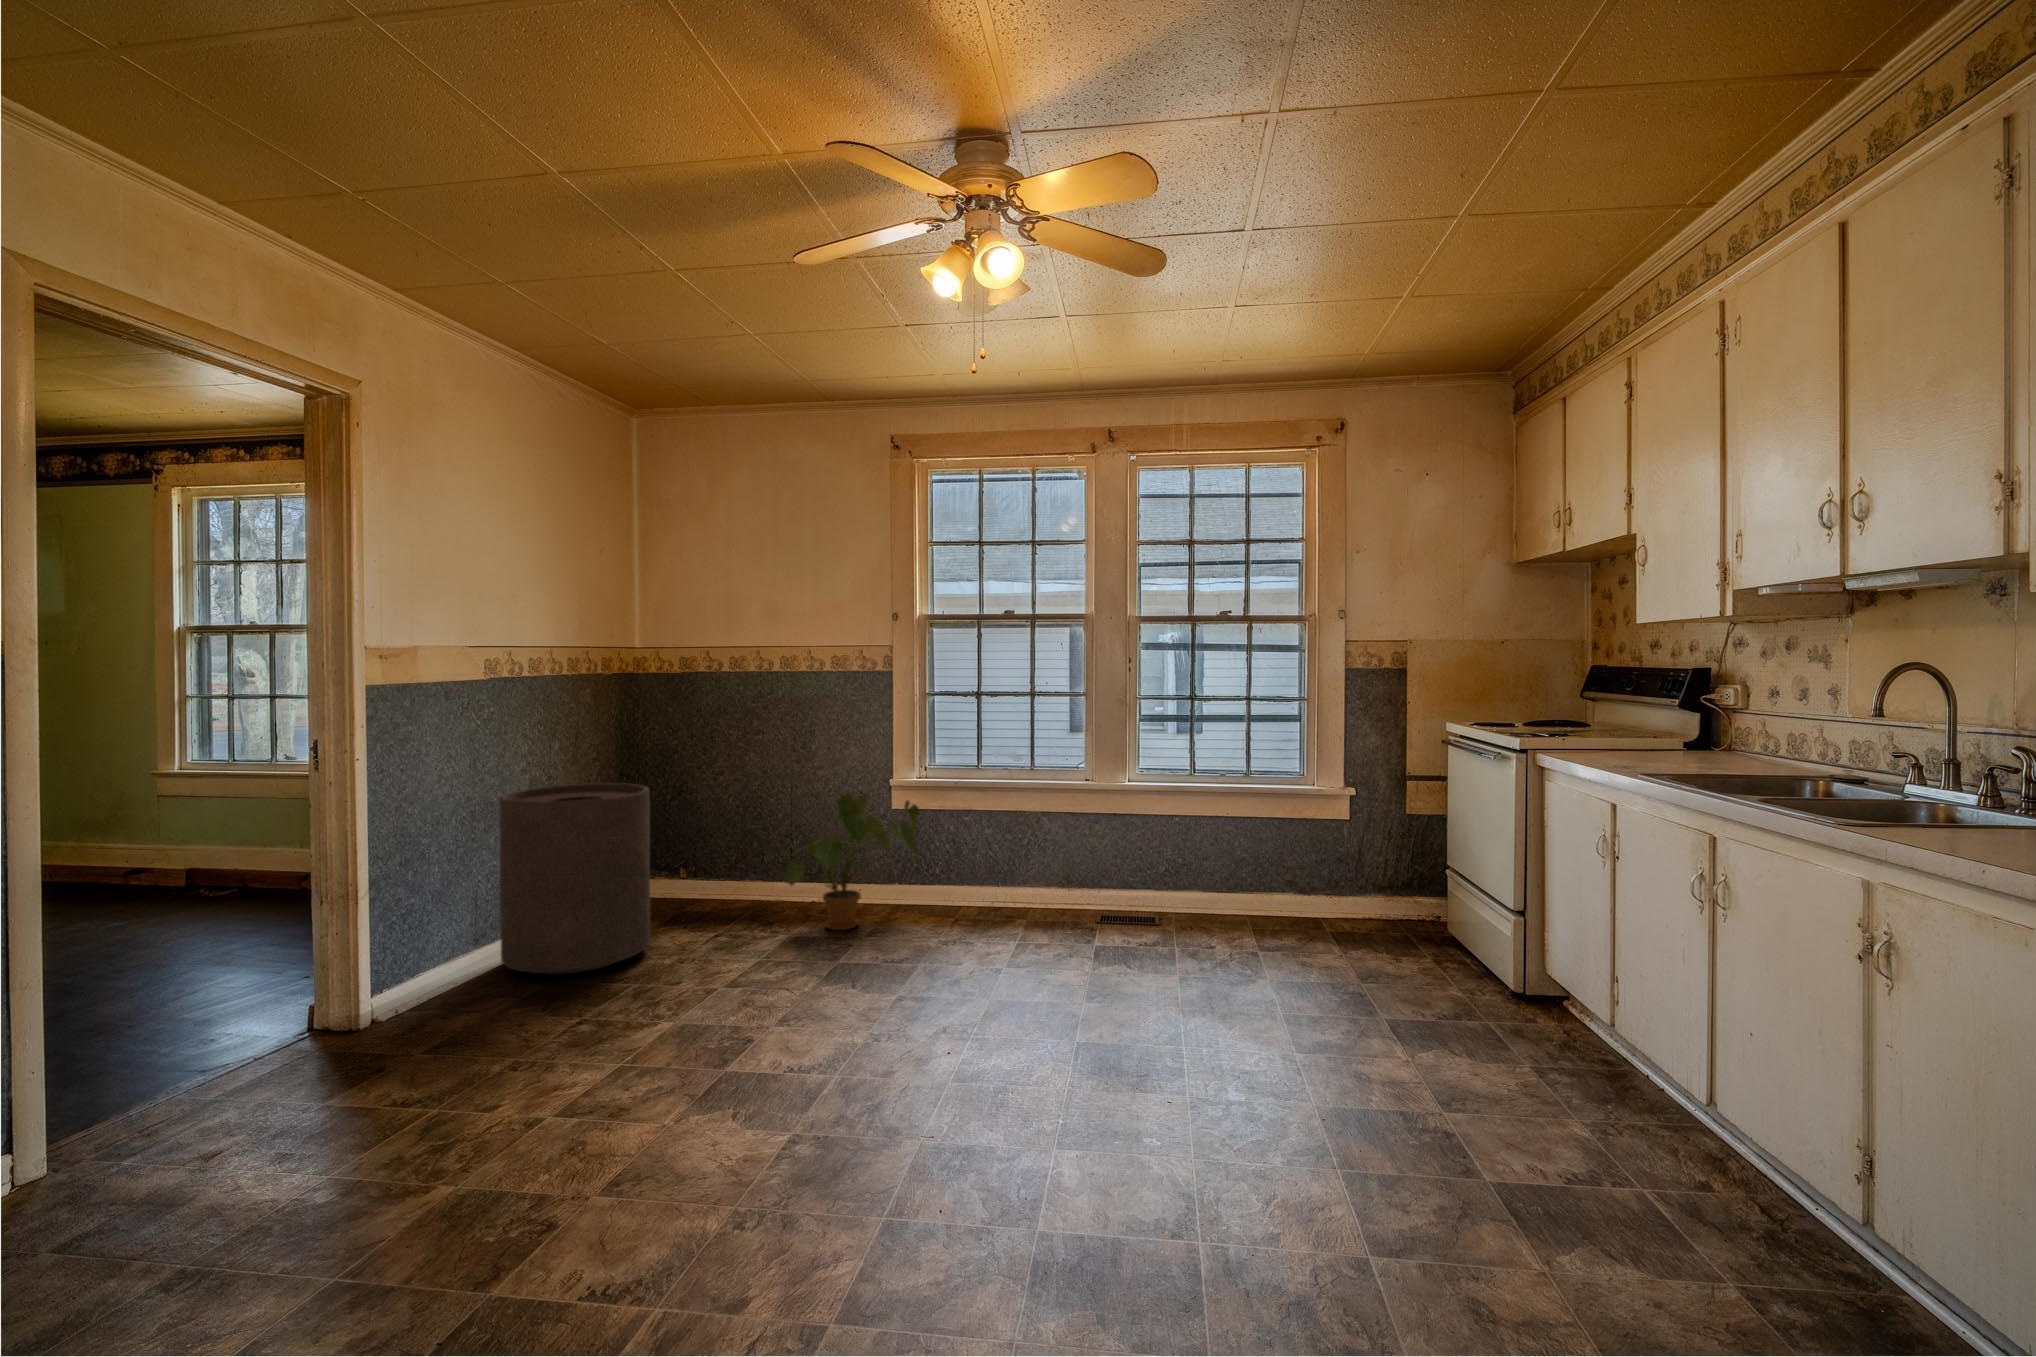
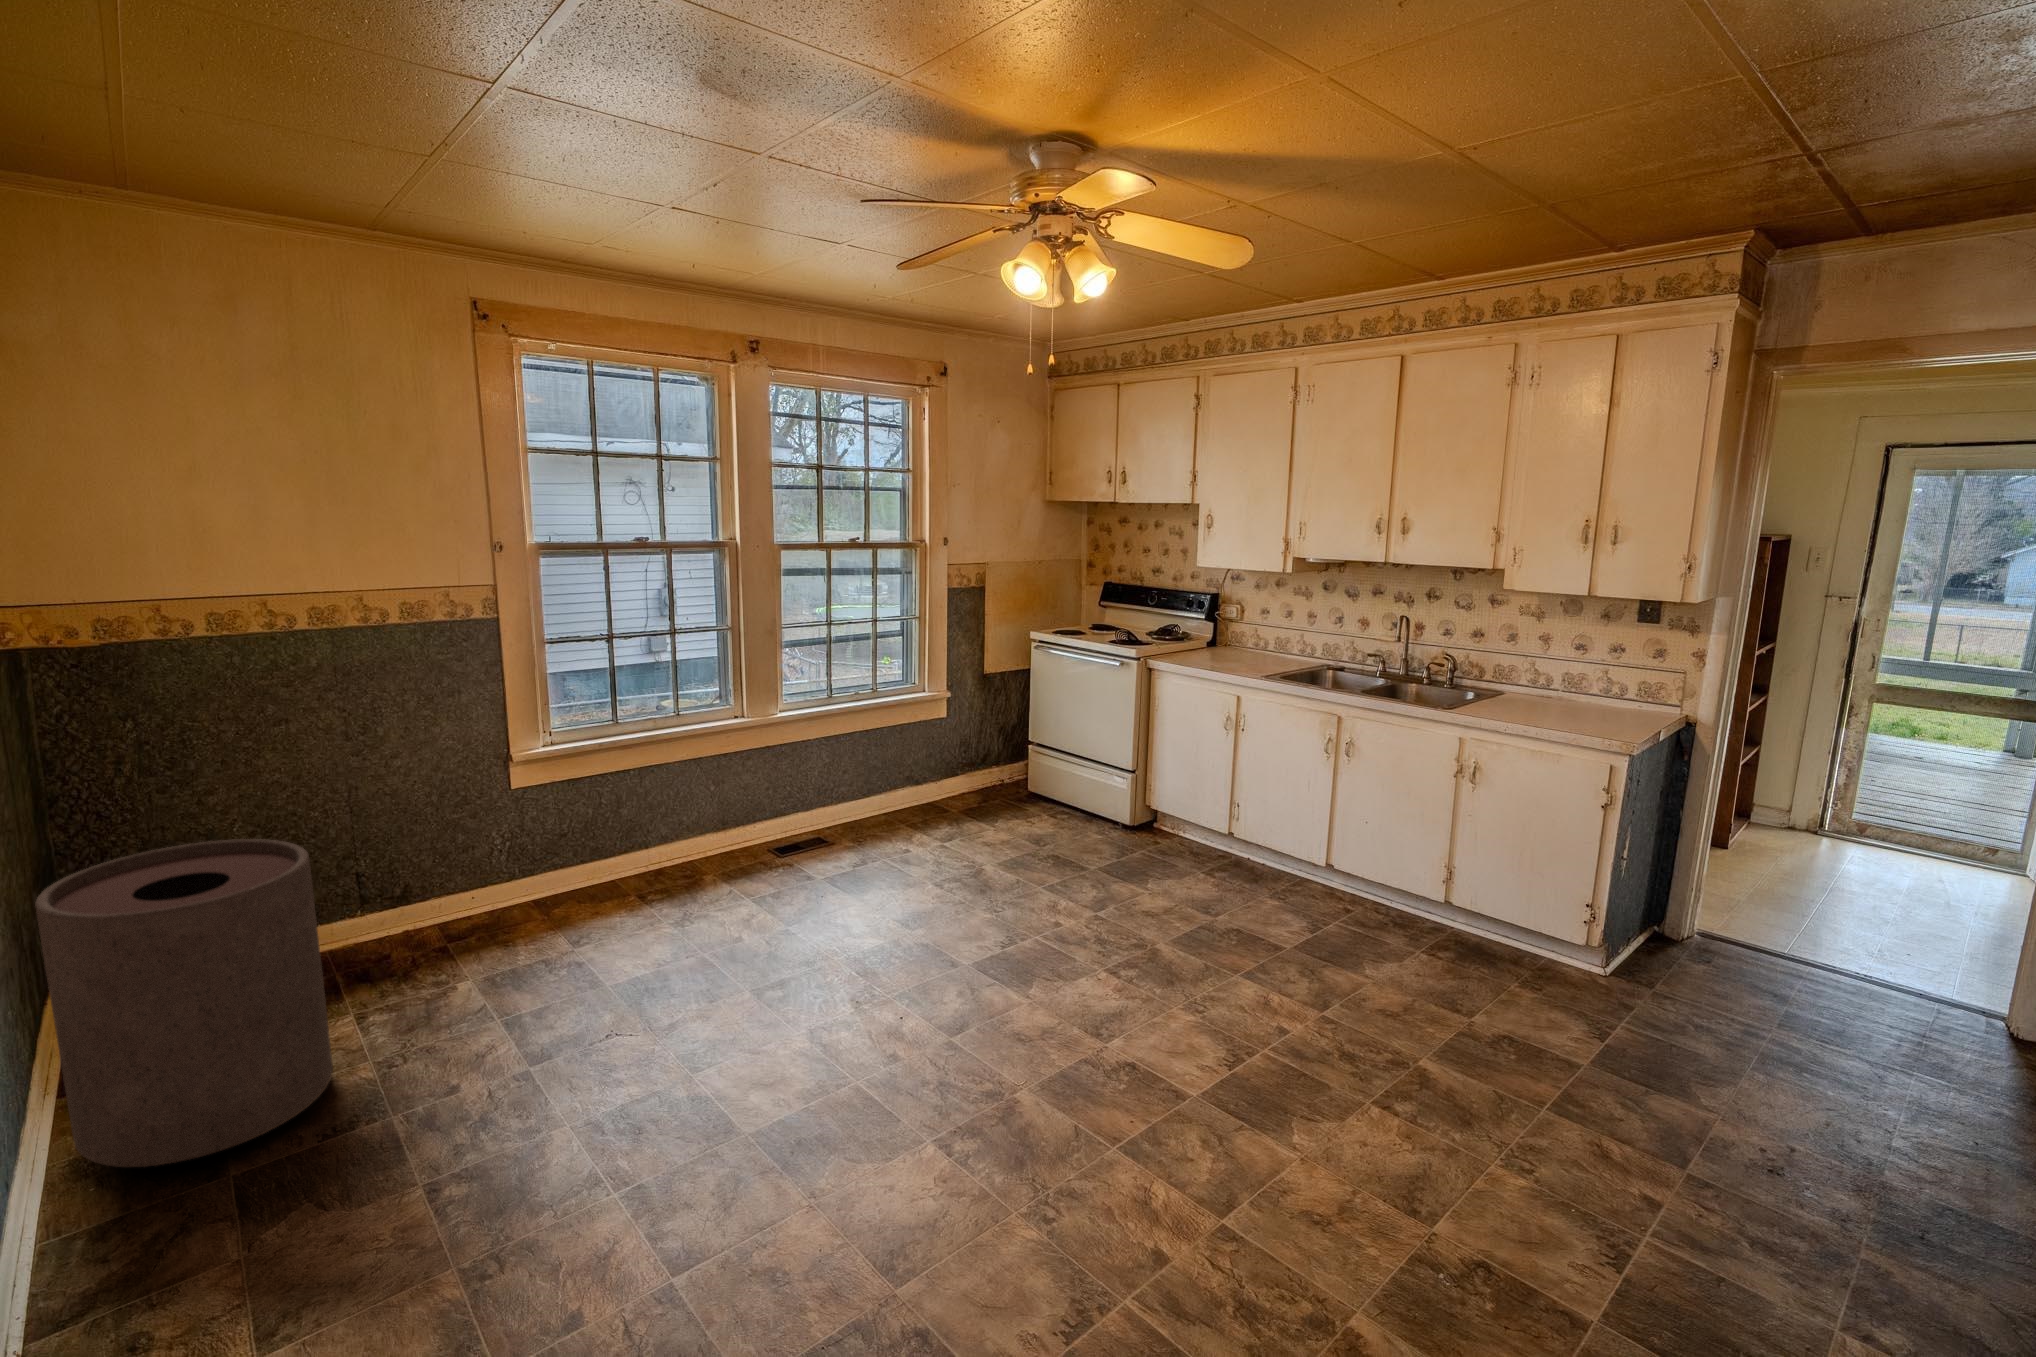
house plant: present [786,794,919,930] -> none [426,778,615,955]

